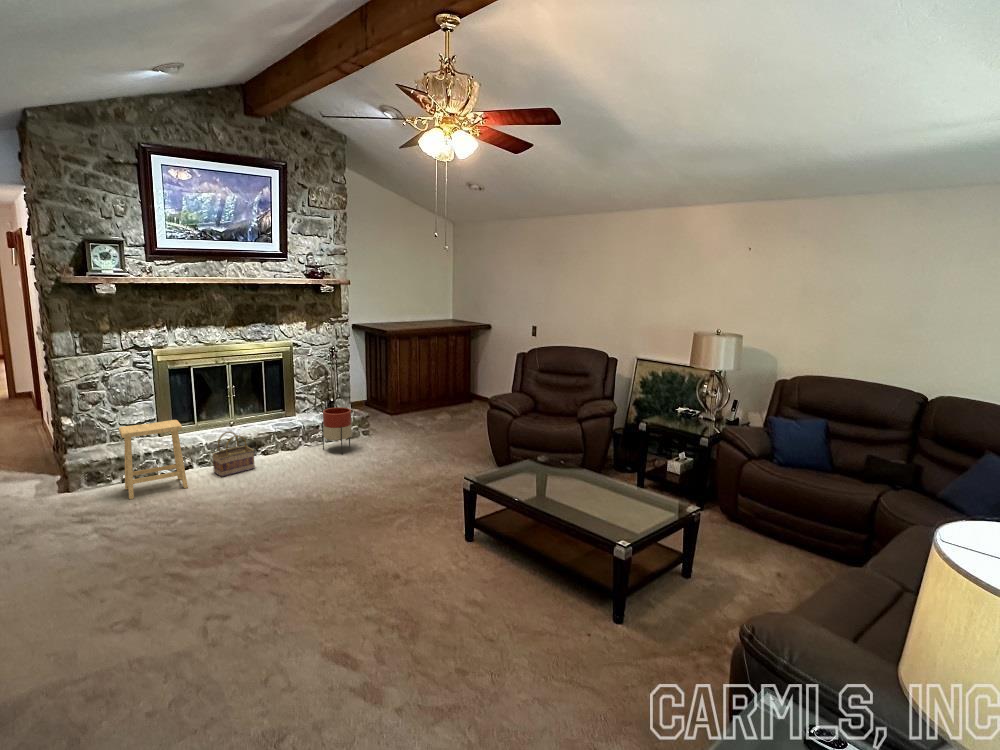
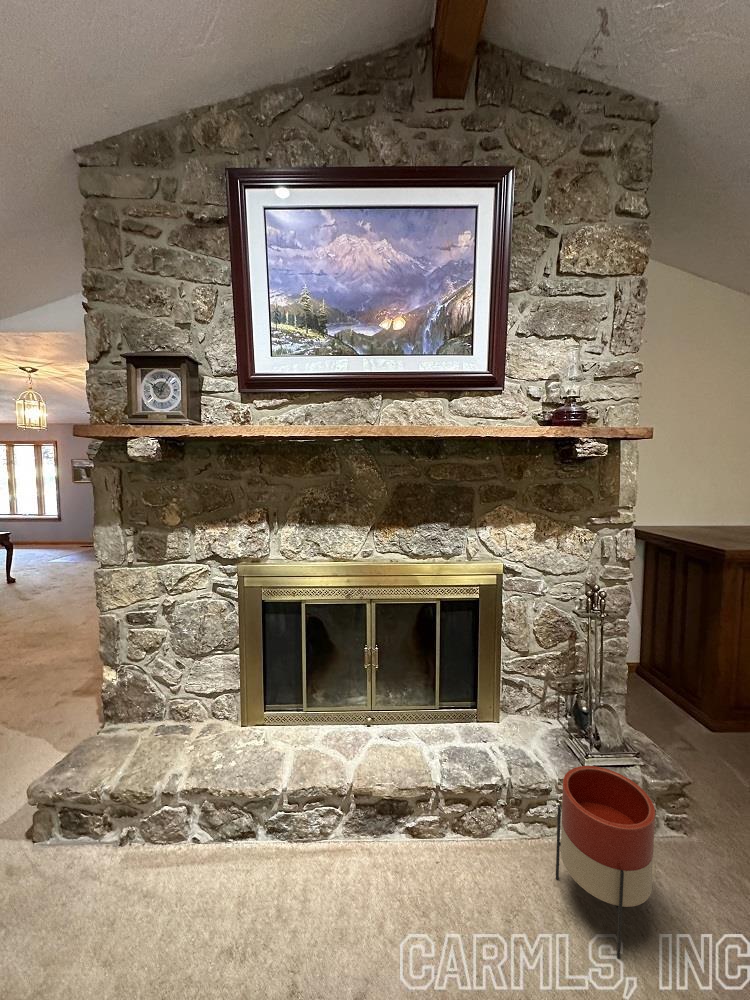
footstool: present [119,420,188,499] -> none [32,747,207,967]
basket: present [212,431,255,477] -> none [267,791,362,934]

